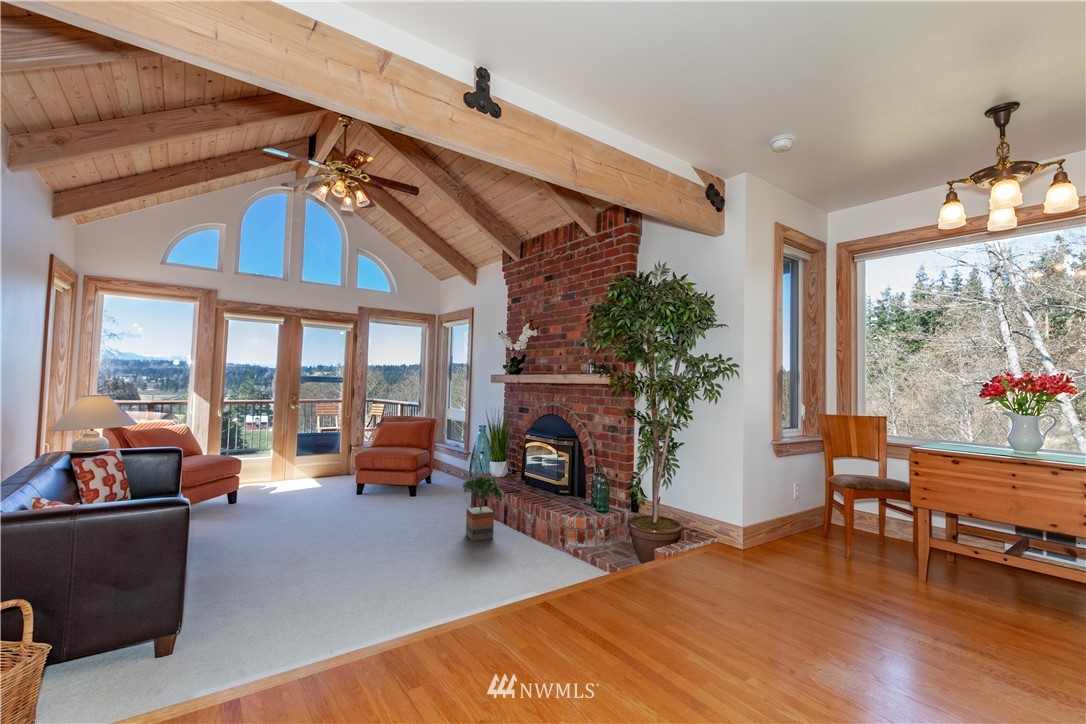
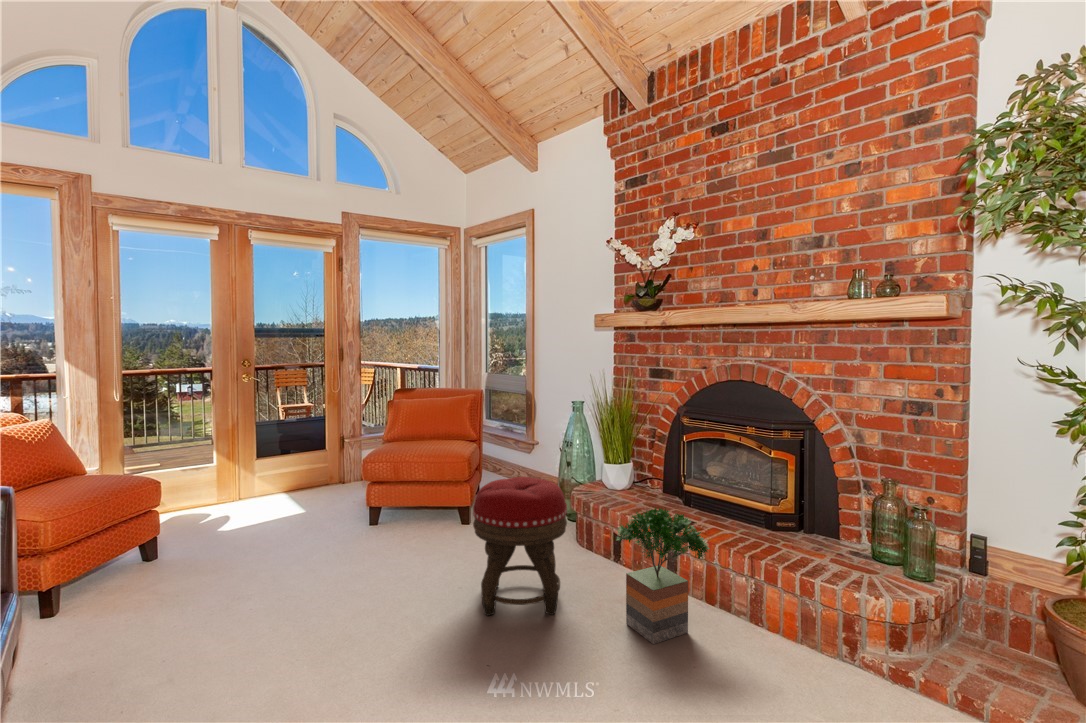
footstool: none [397,462,447,531] -> present [473,477,567,616]

